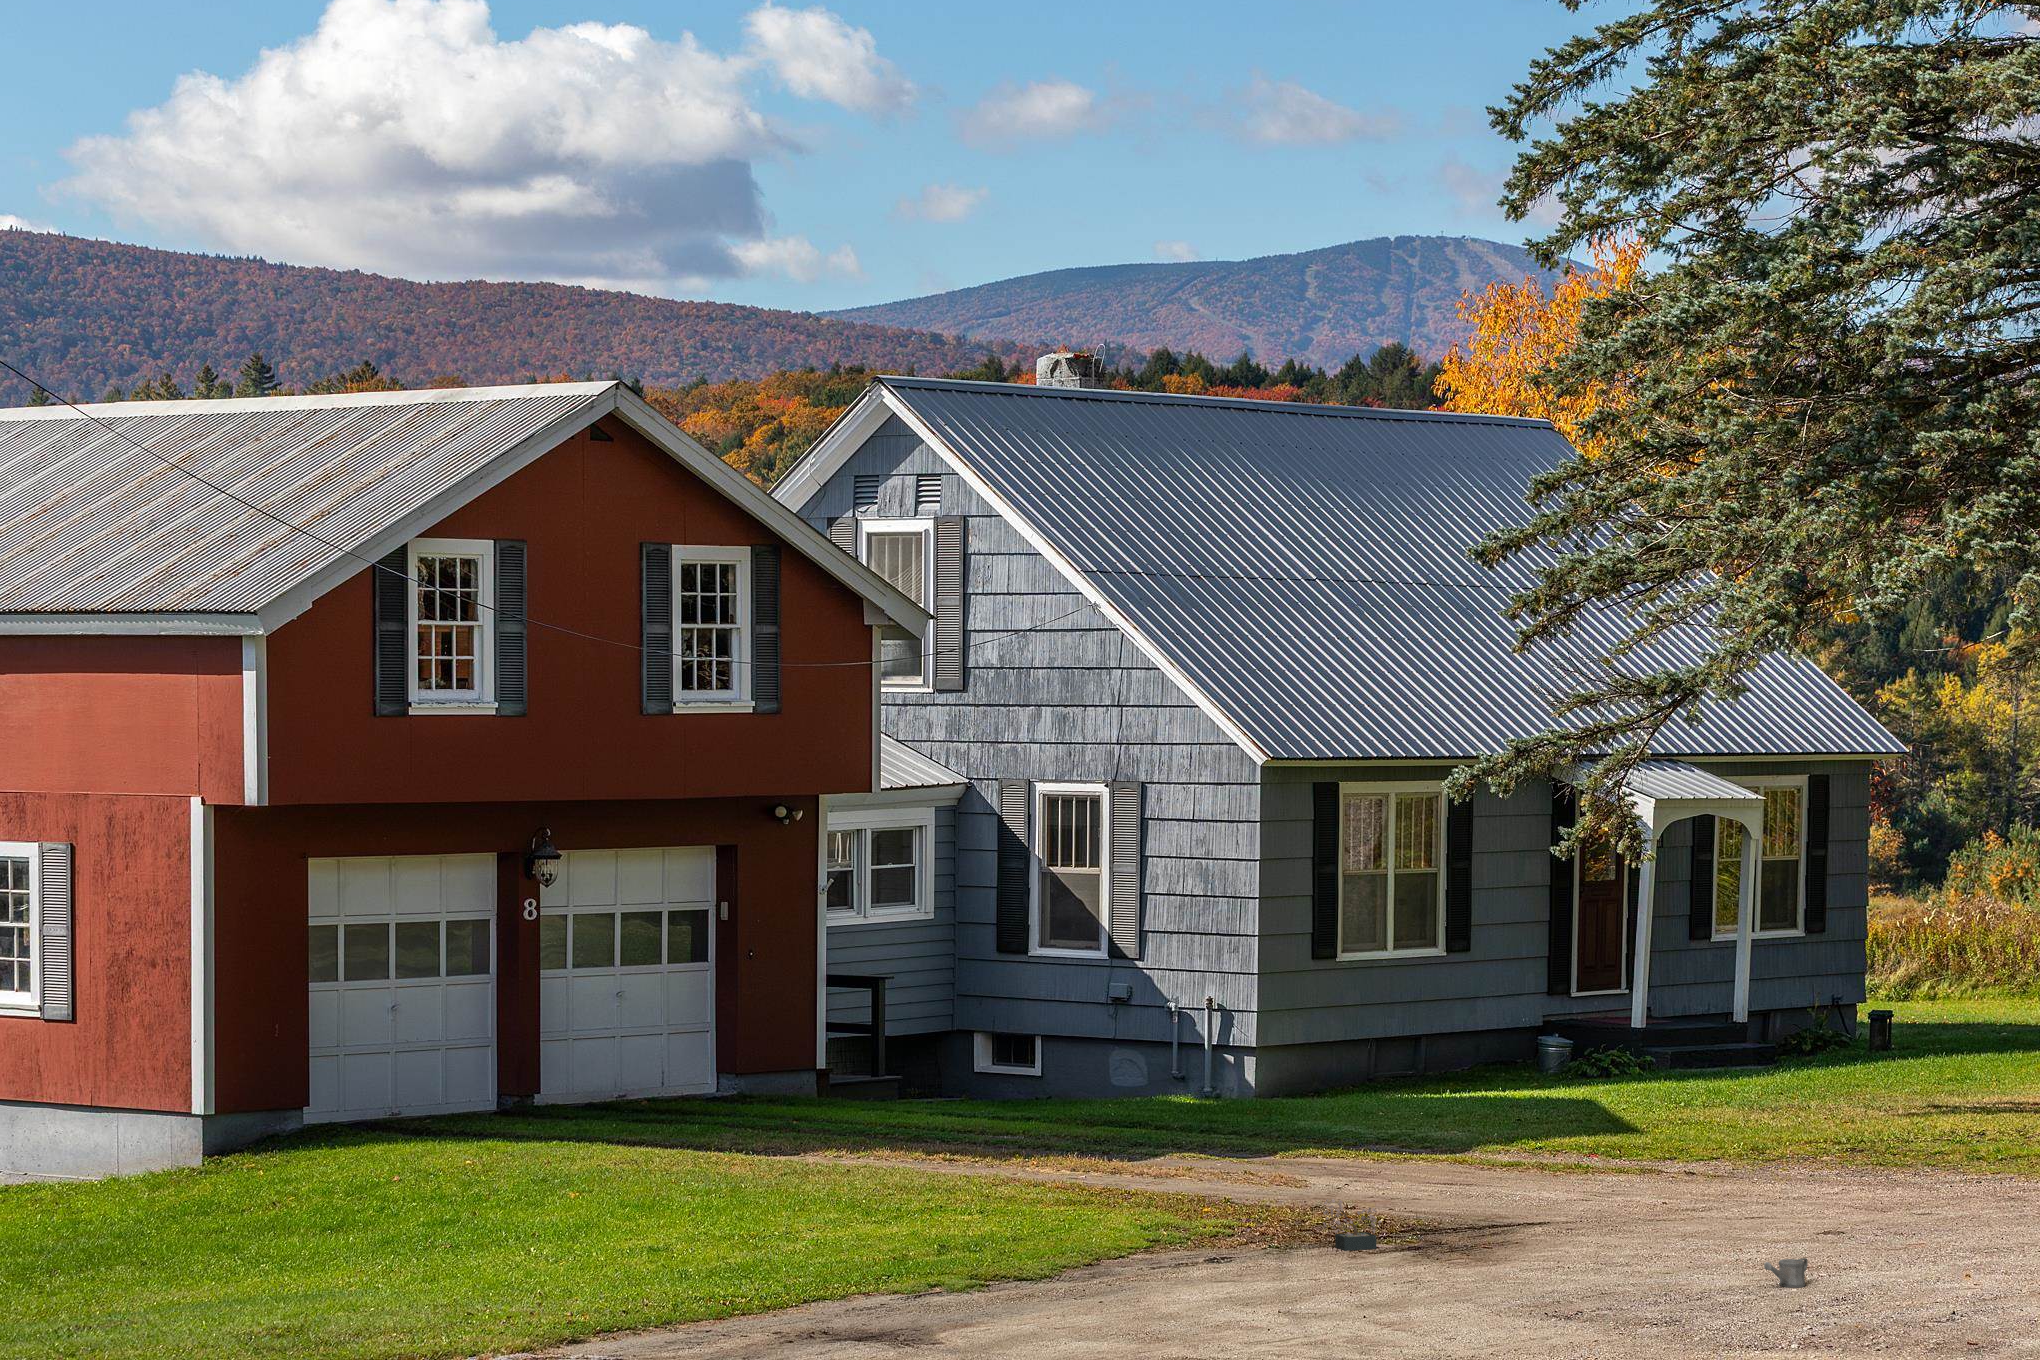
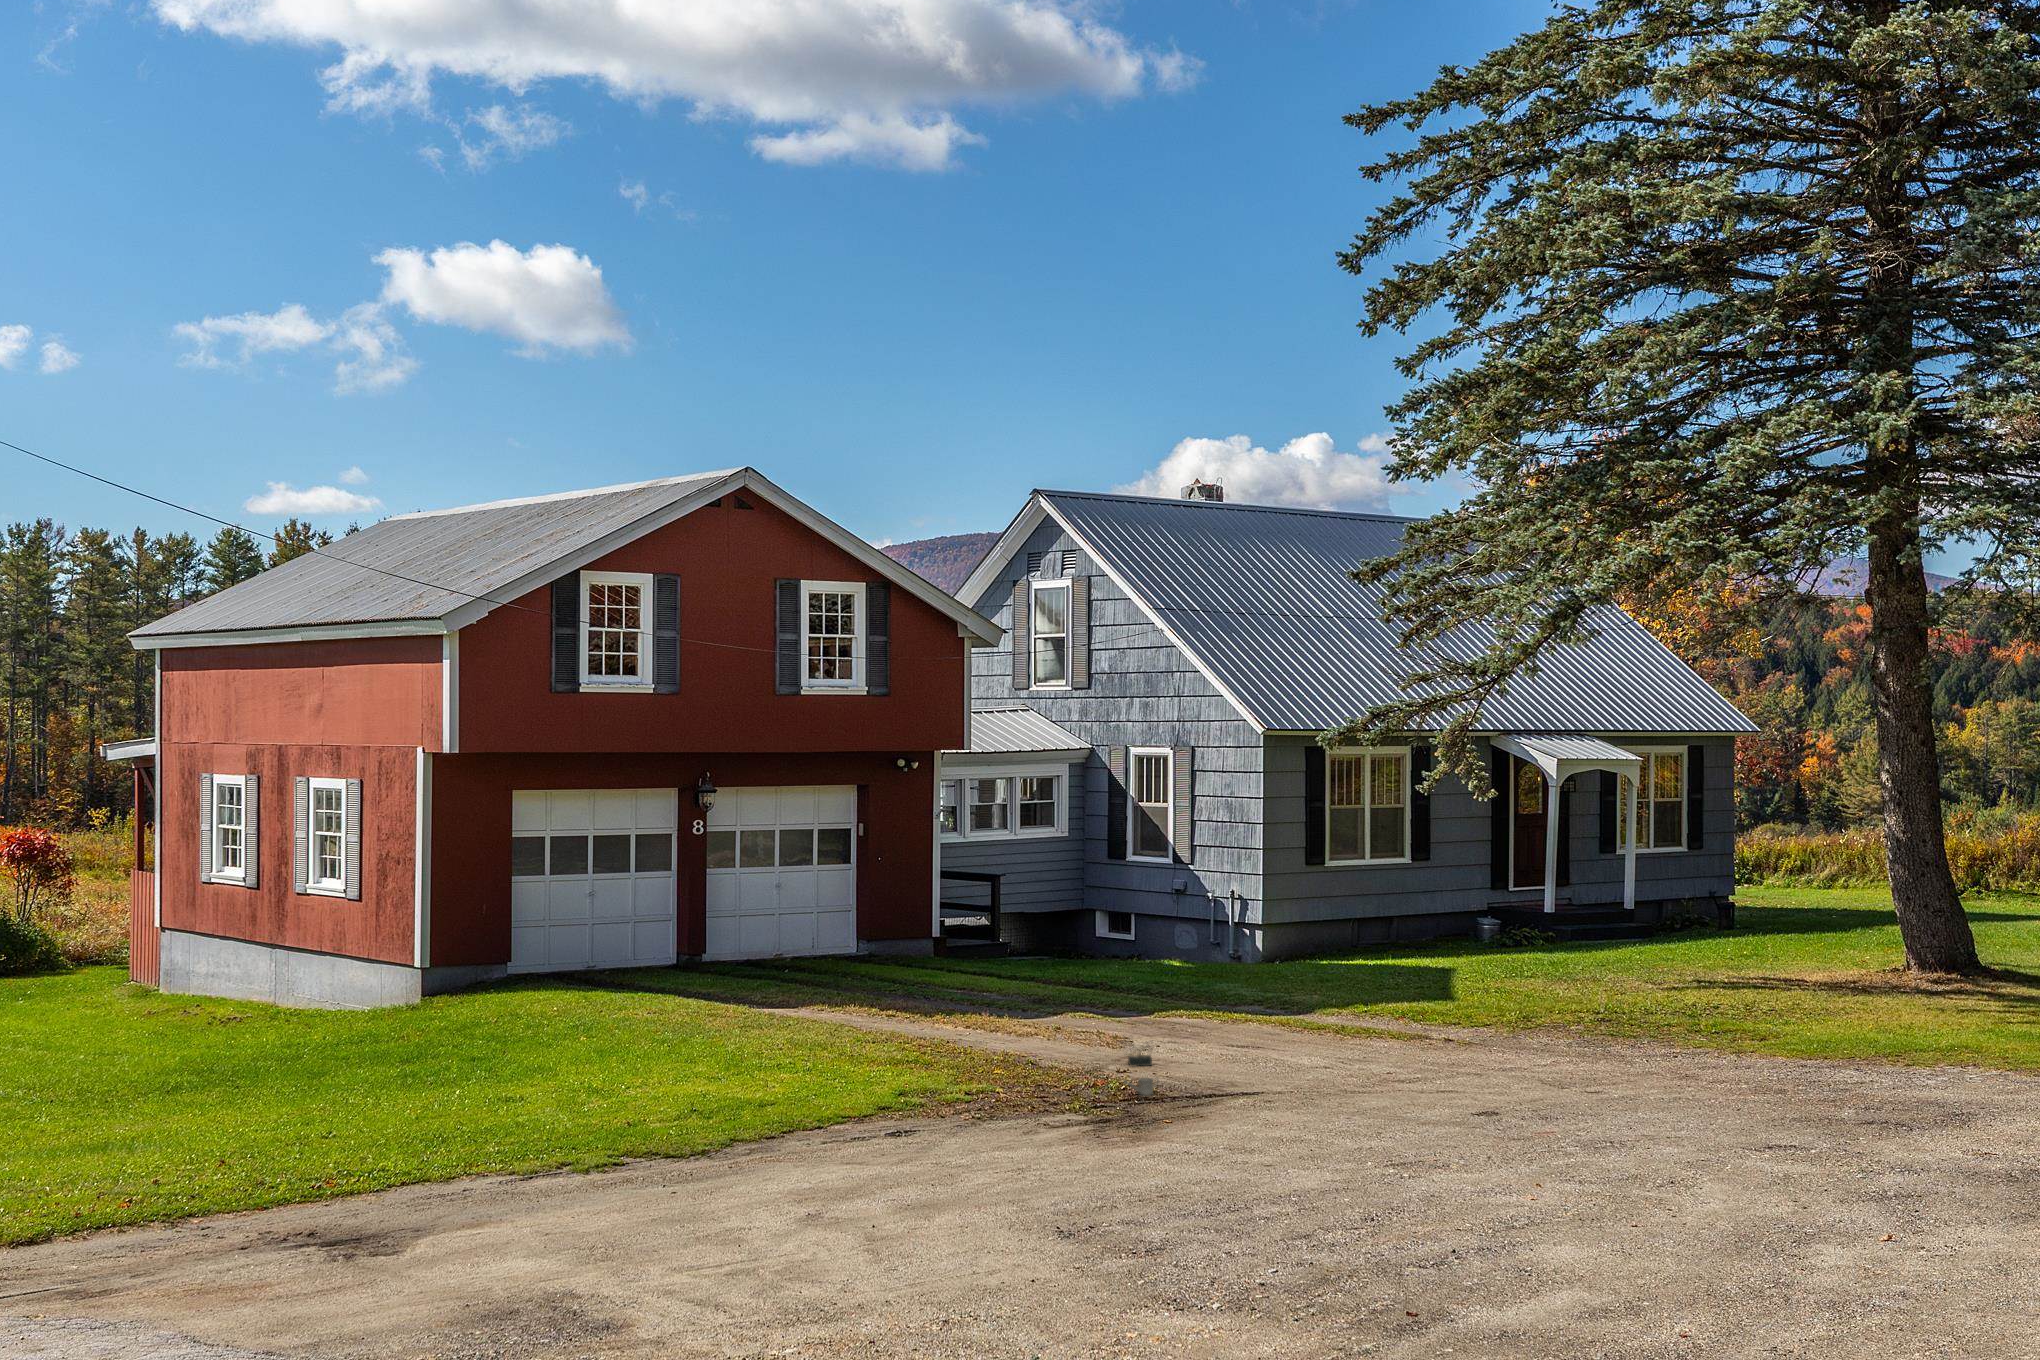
watering can: present [1764,1258,1808,1288] -> present [1123,1078,1158,1096]

